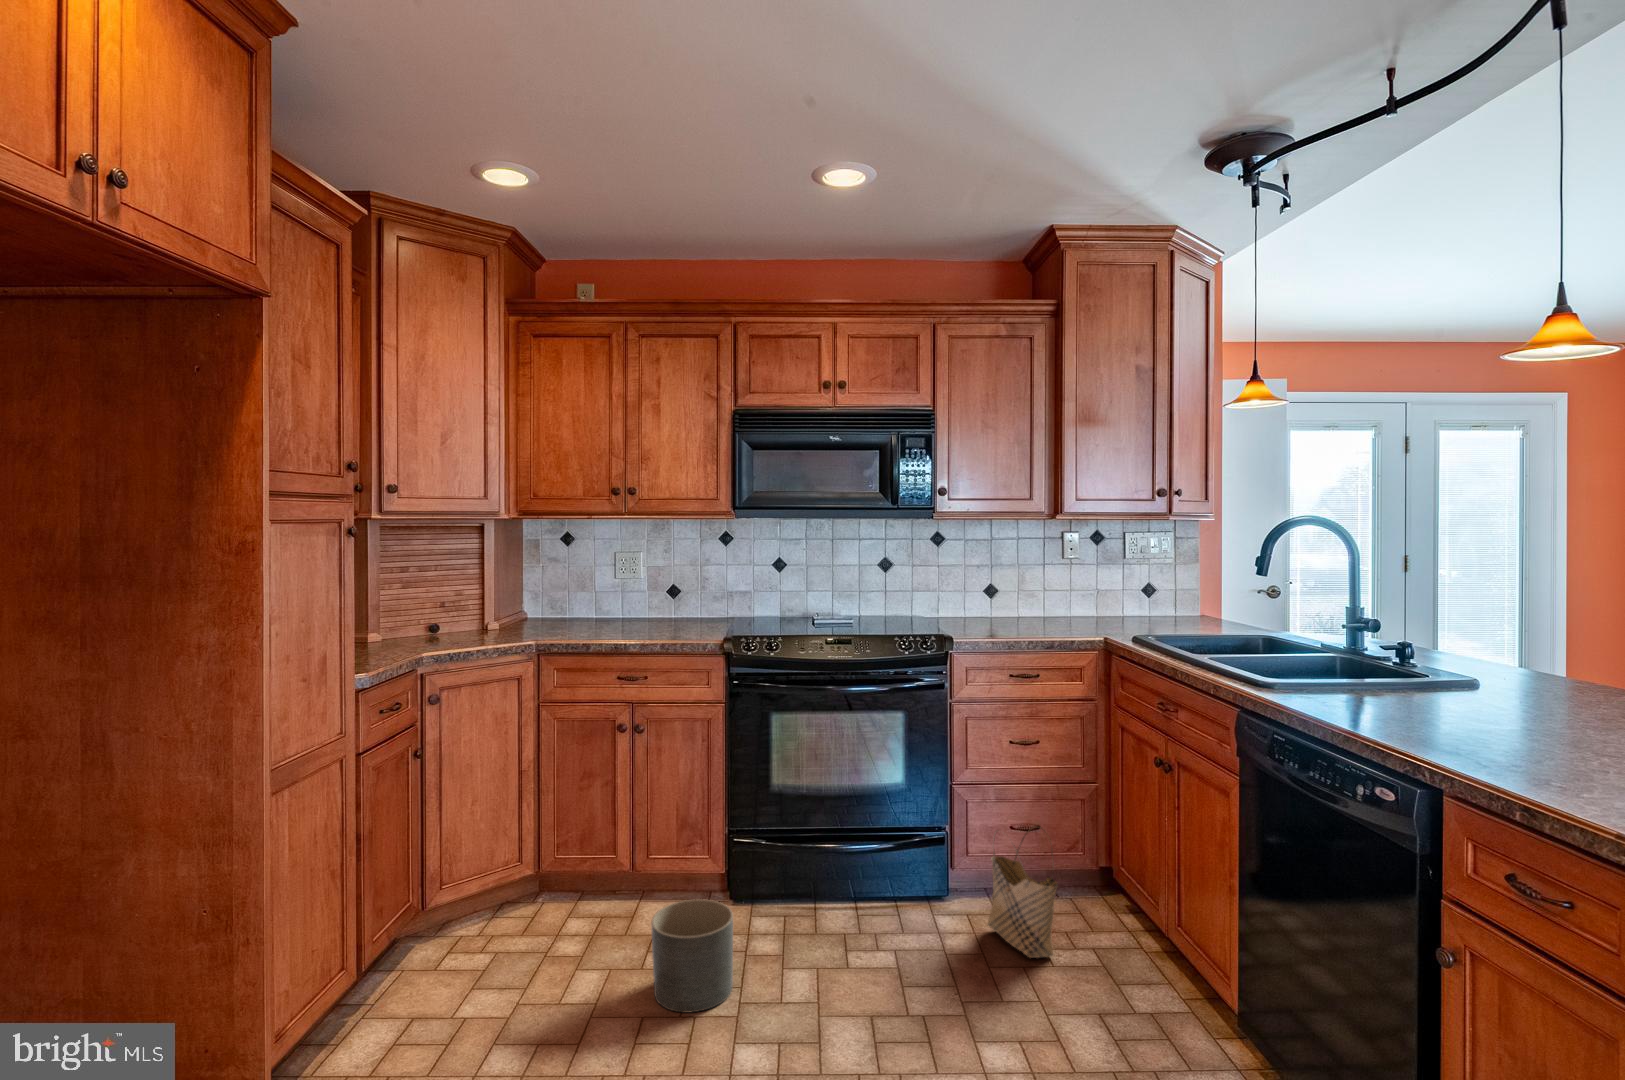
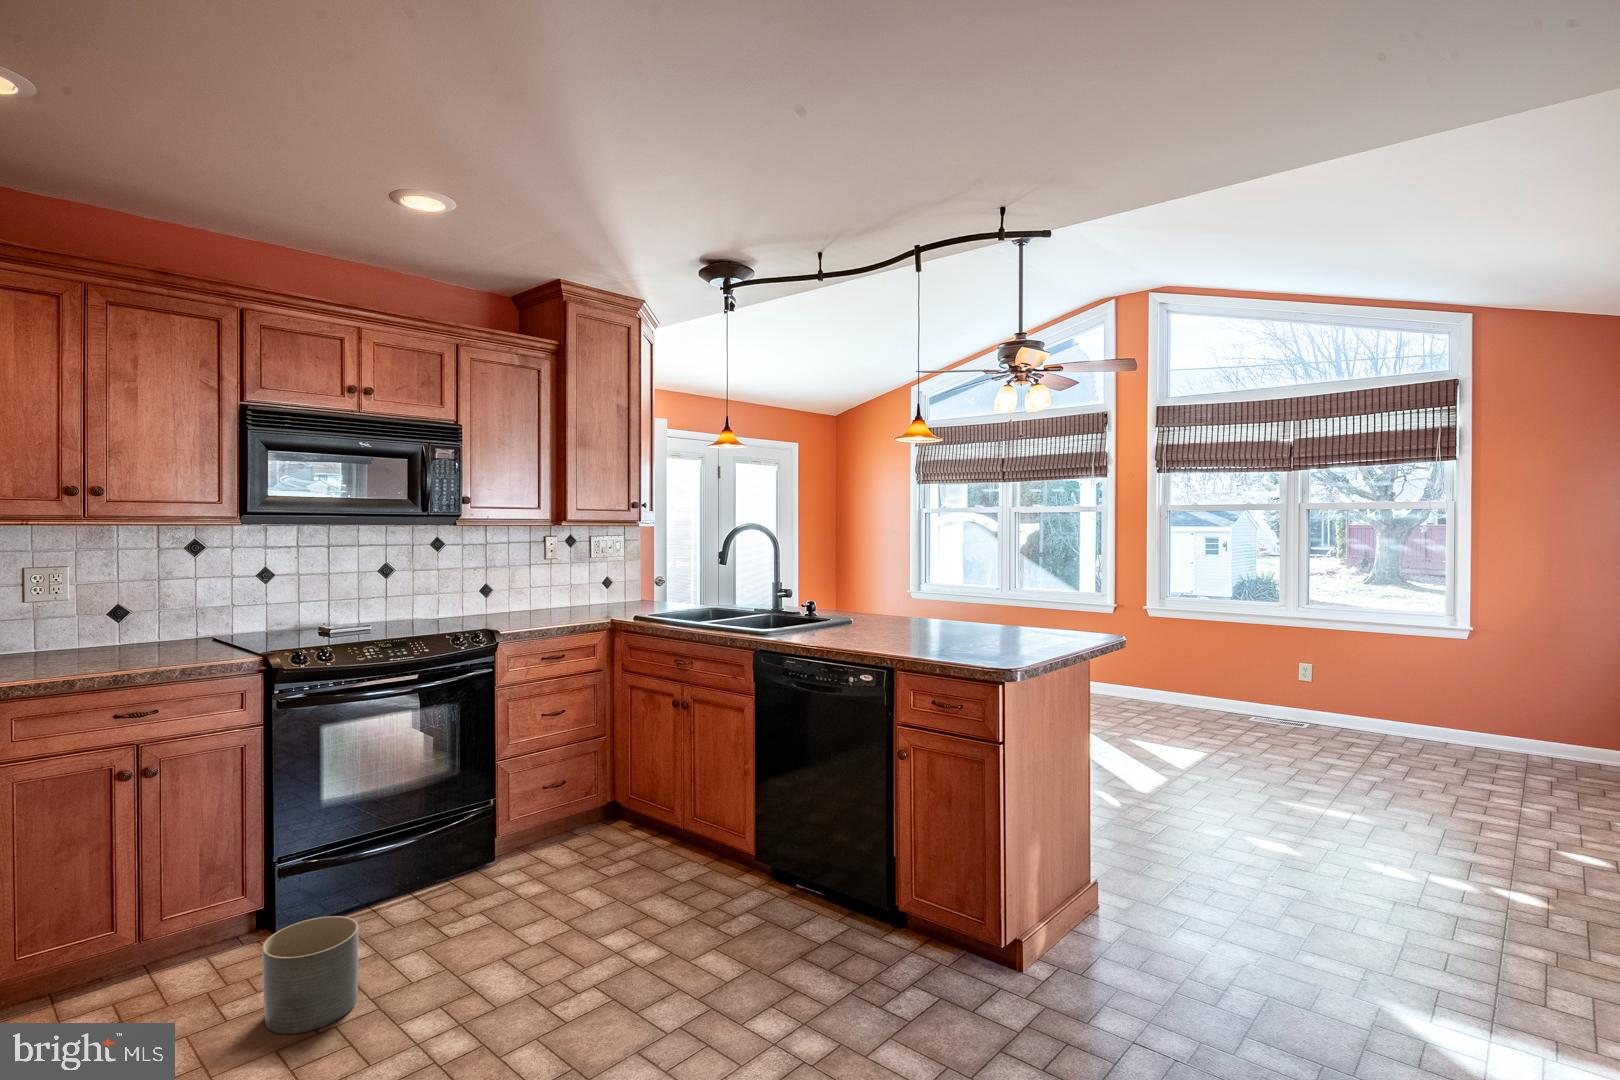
woven basket: present [988,826,1058,958] -> none [545,776,611,878]

